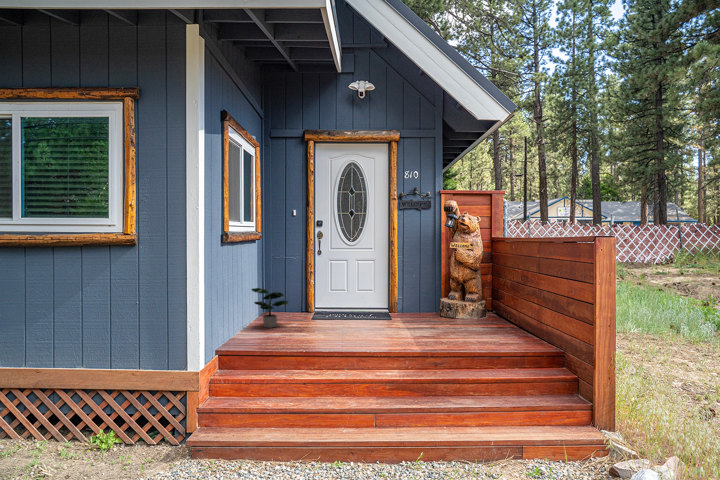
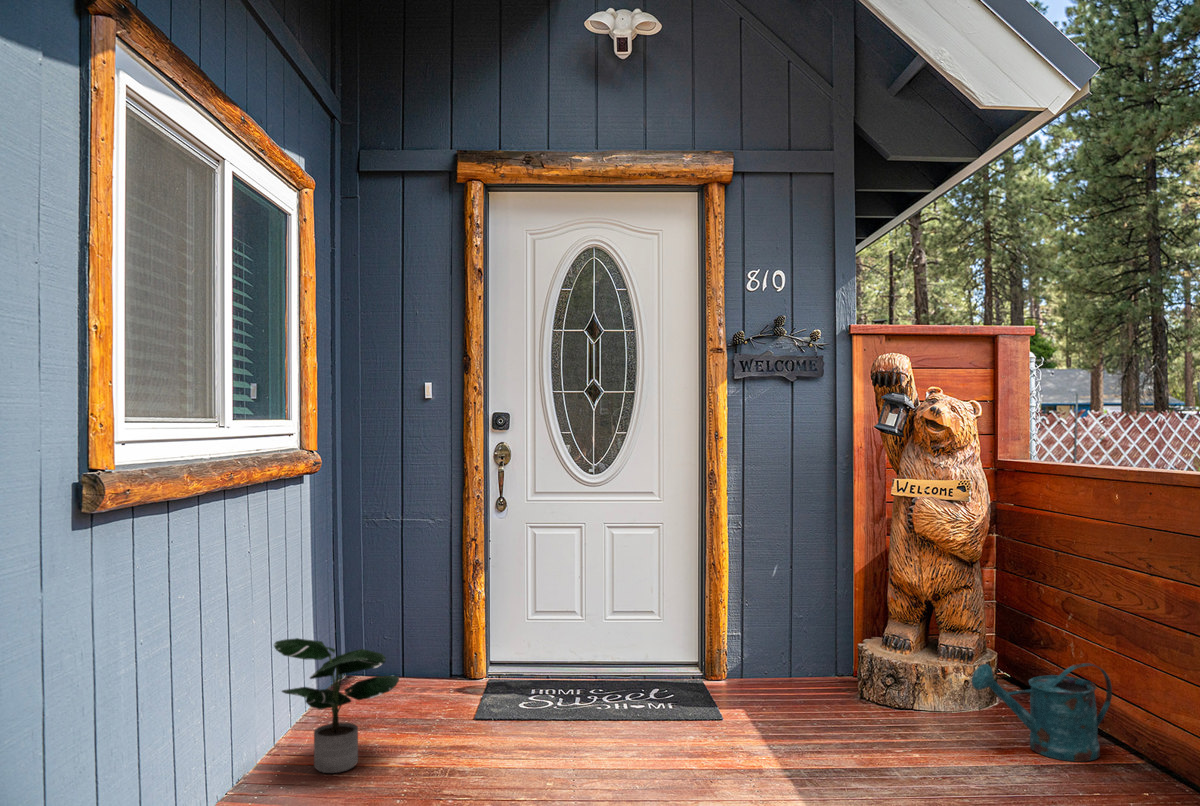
watering can: none [468,299,512,328] -> present [972,663,1112,761]

